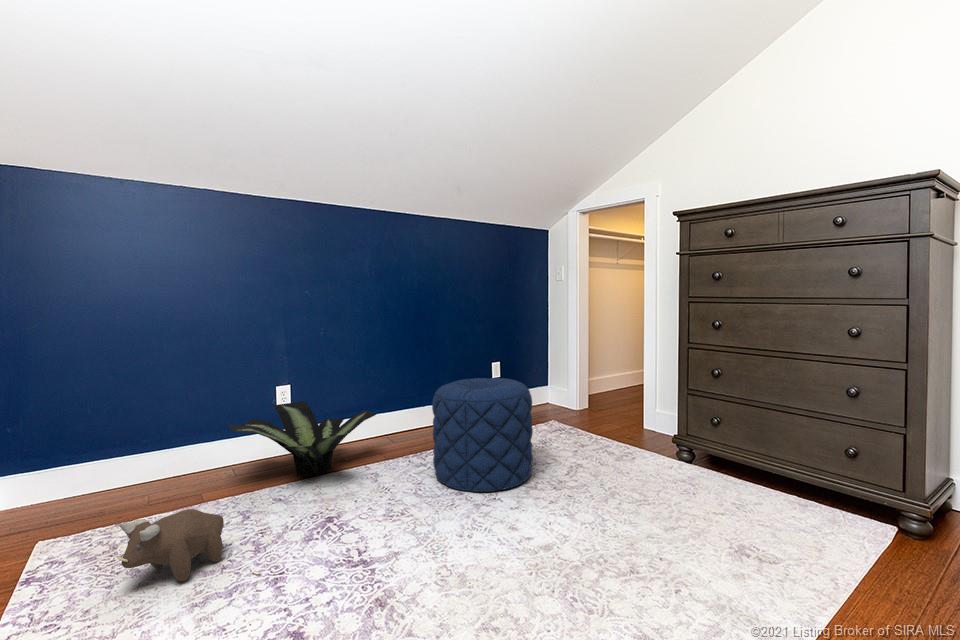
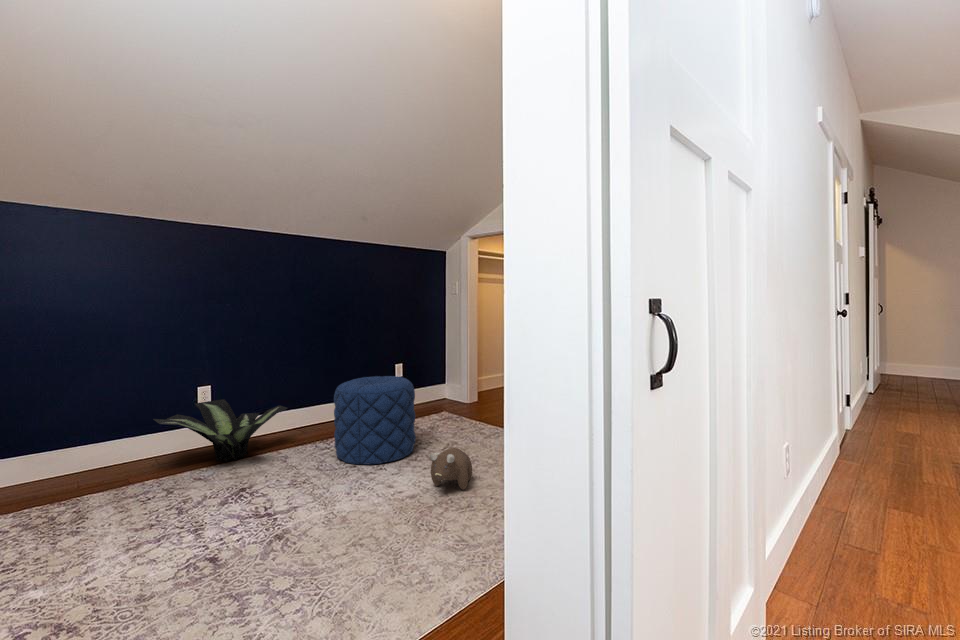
plush toy: present [118,509,224,581] -> present [429,448,472,490]

